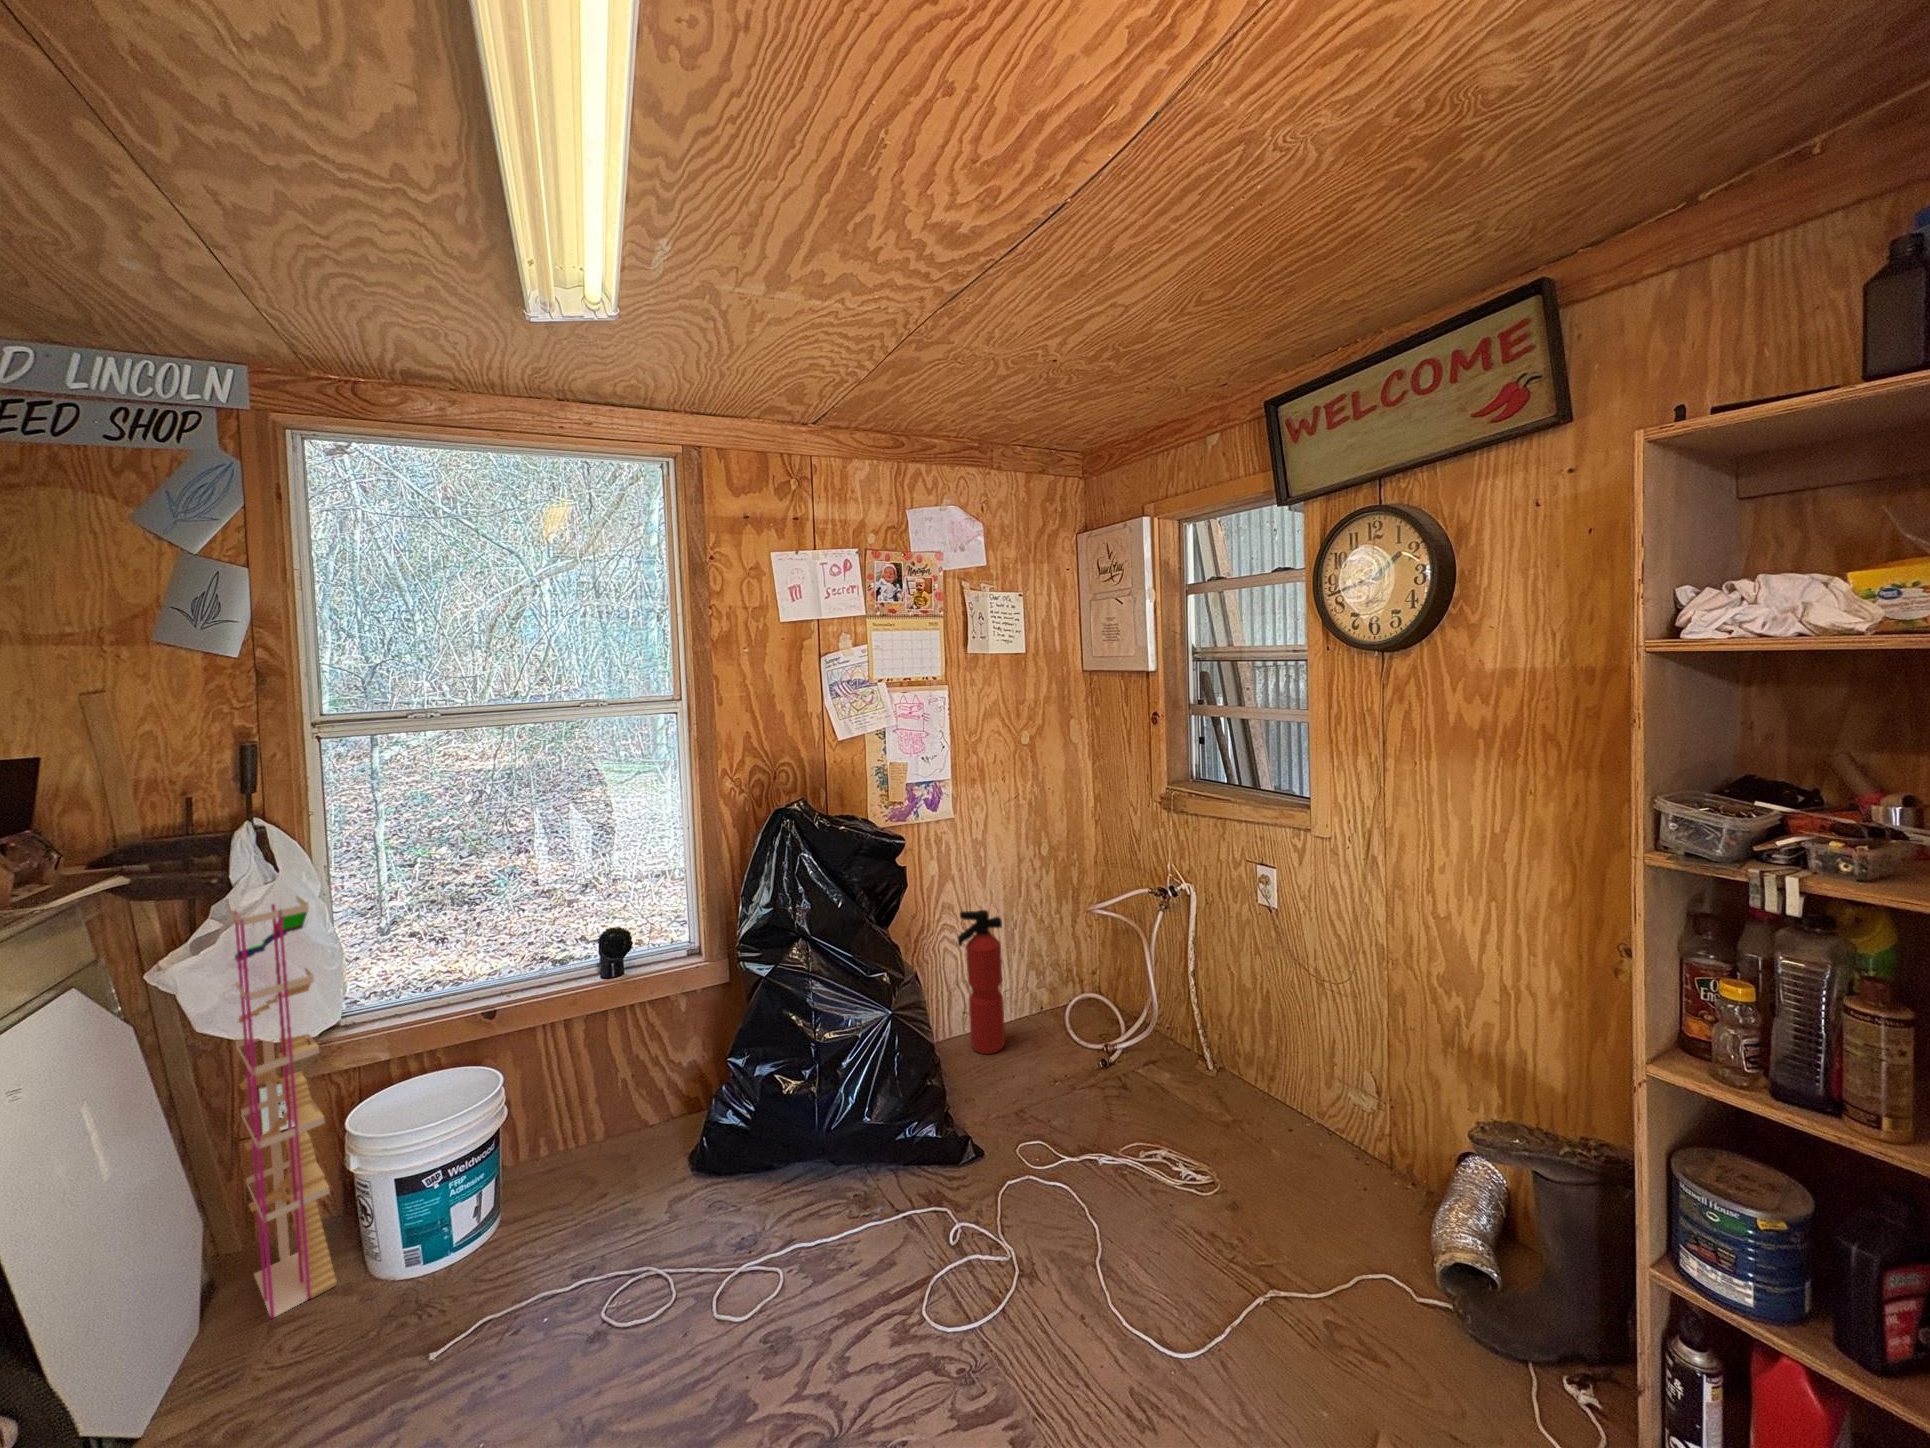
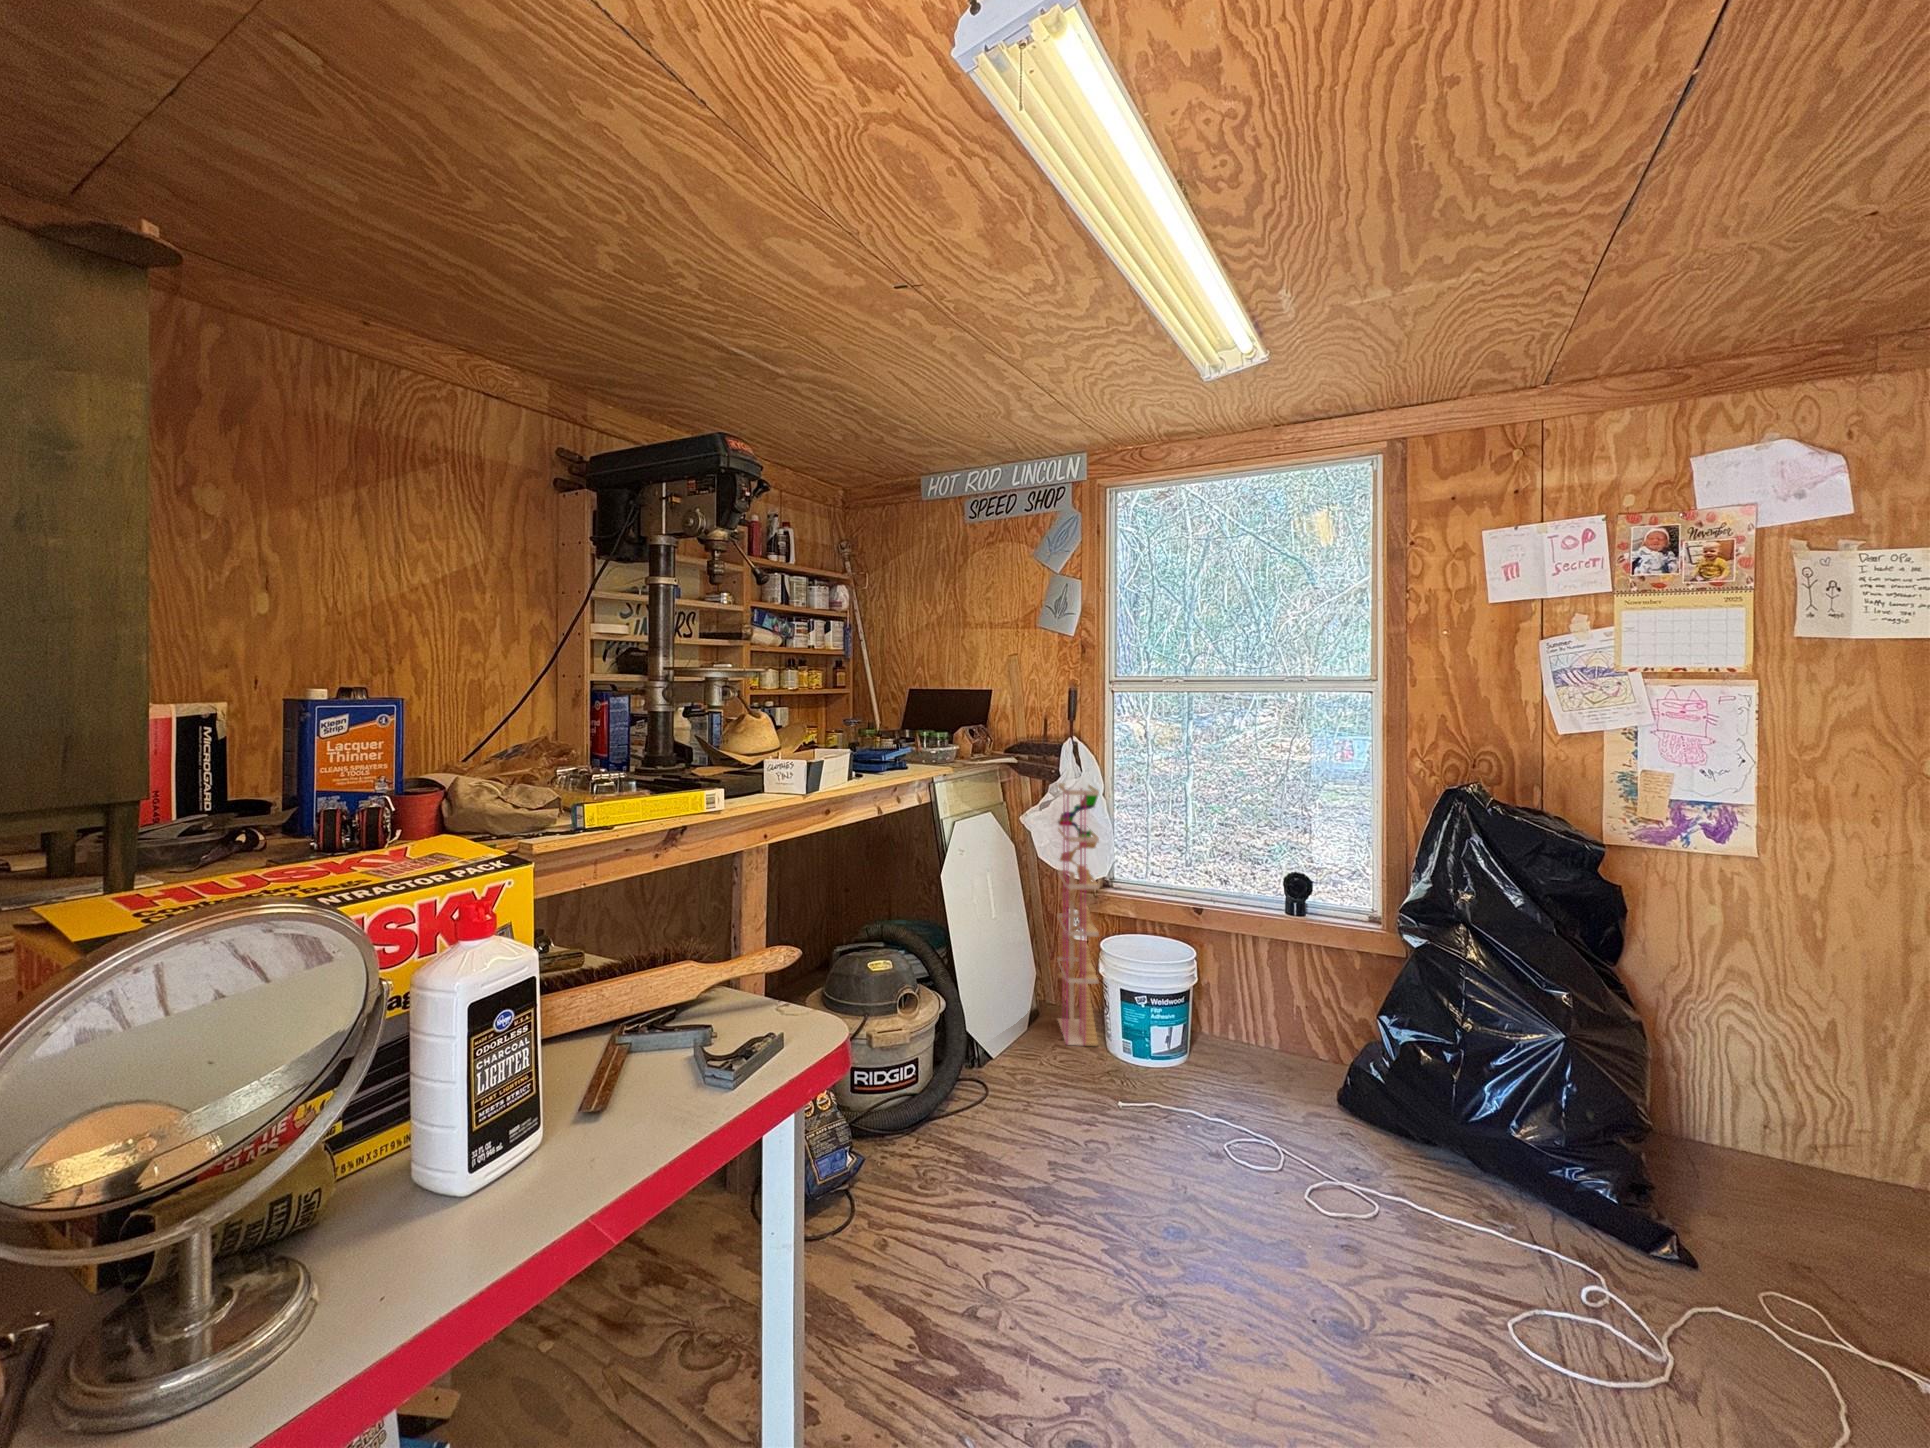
fire extinguisher: present [958,910,1005,1054] -> none [1757,984,1855,1202]

